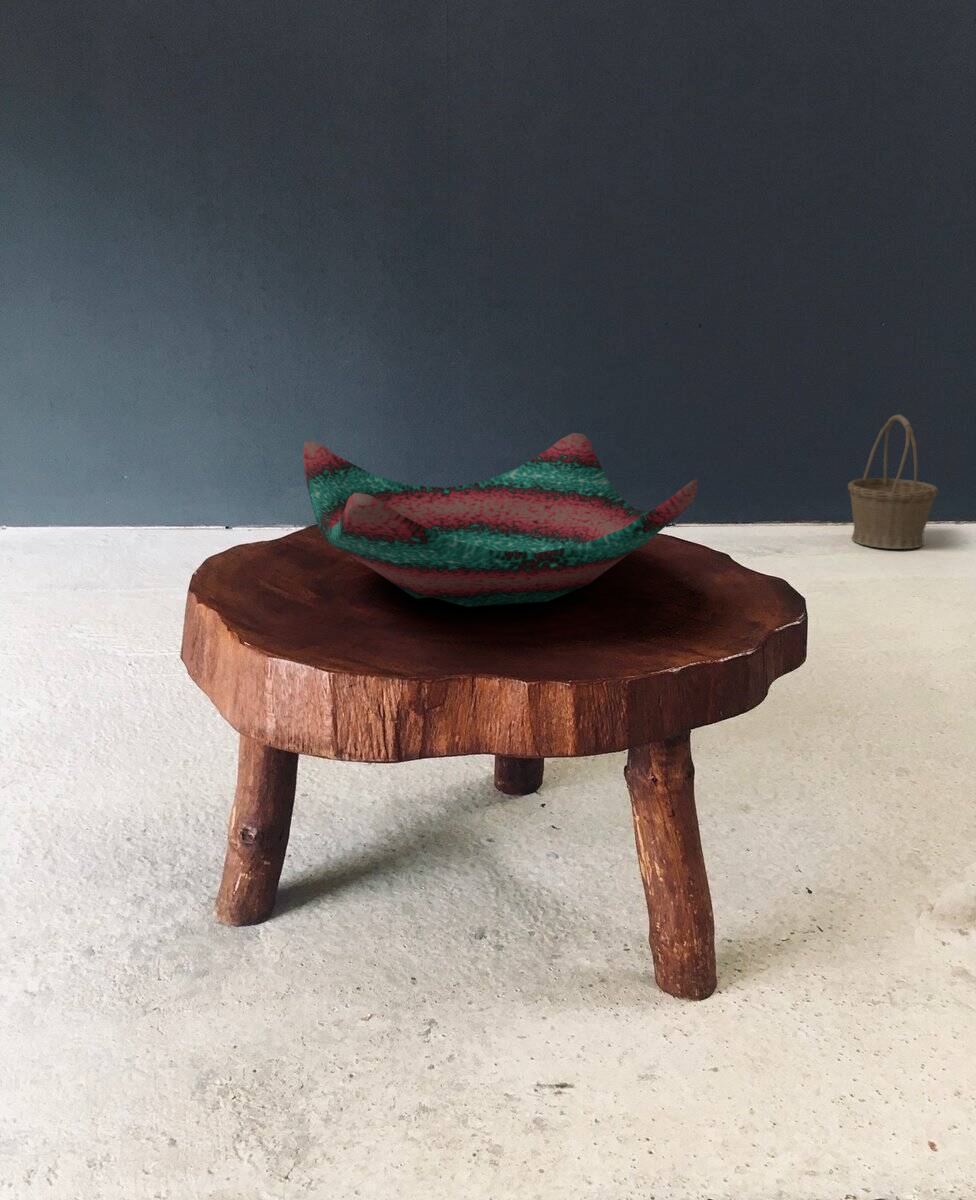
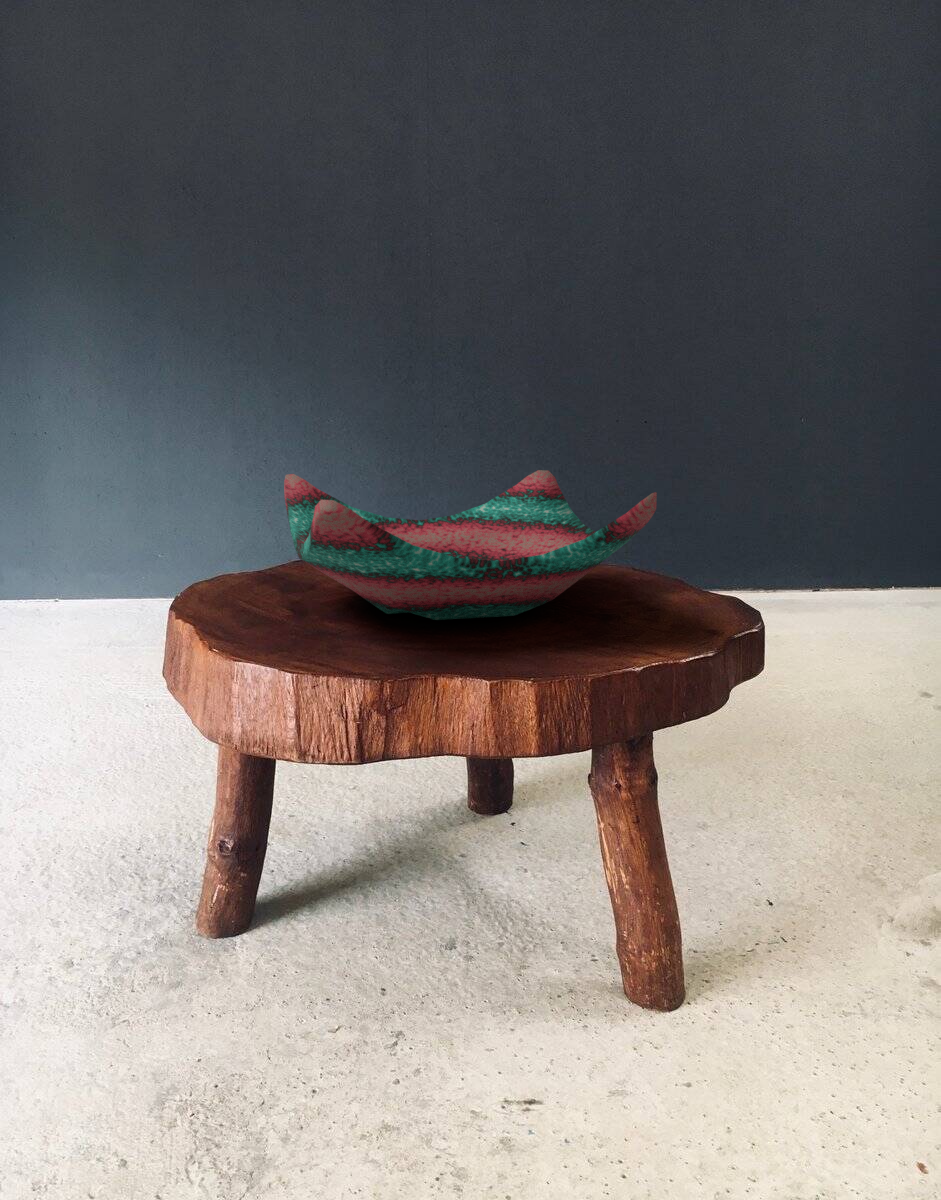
basket: present [848,415,938,549] -> none [784,488,864,605]

